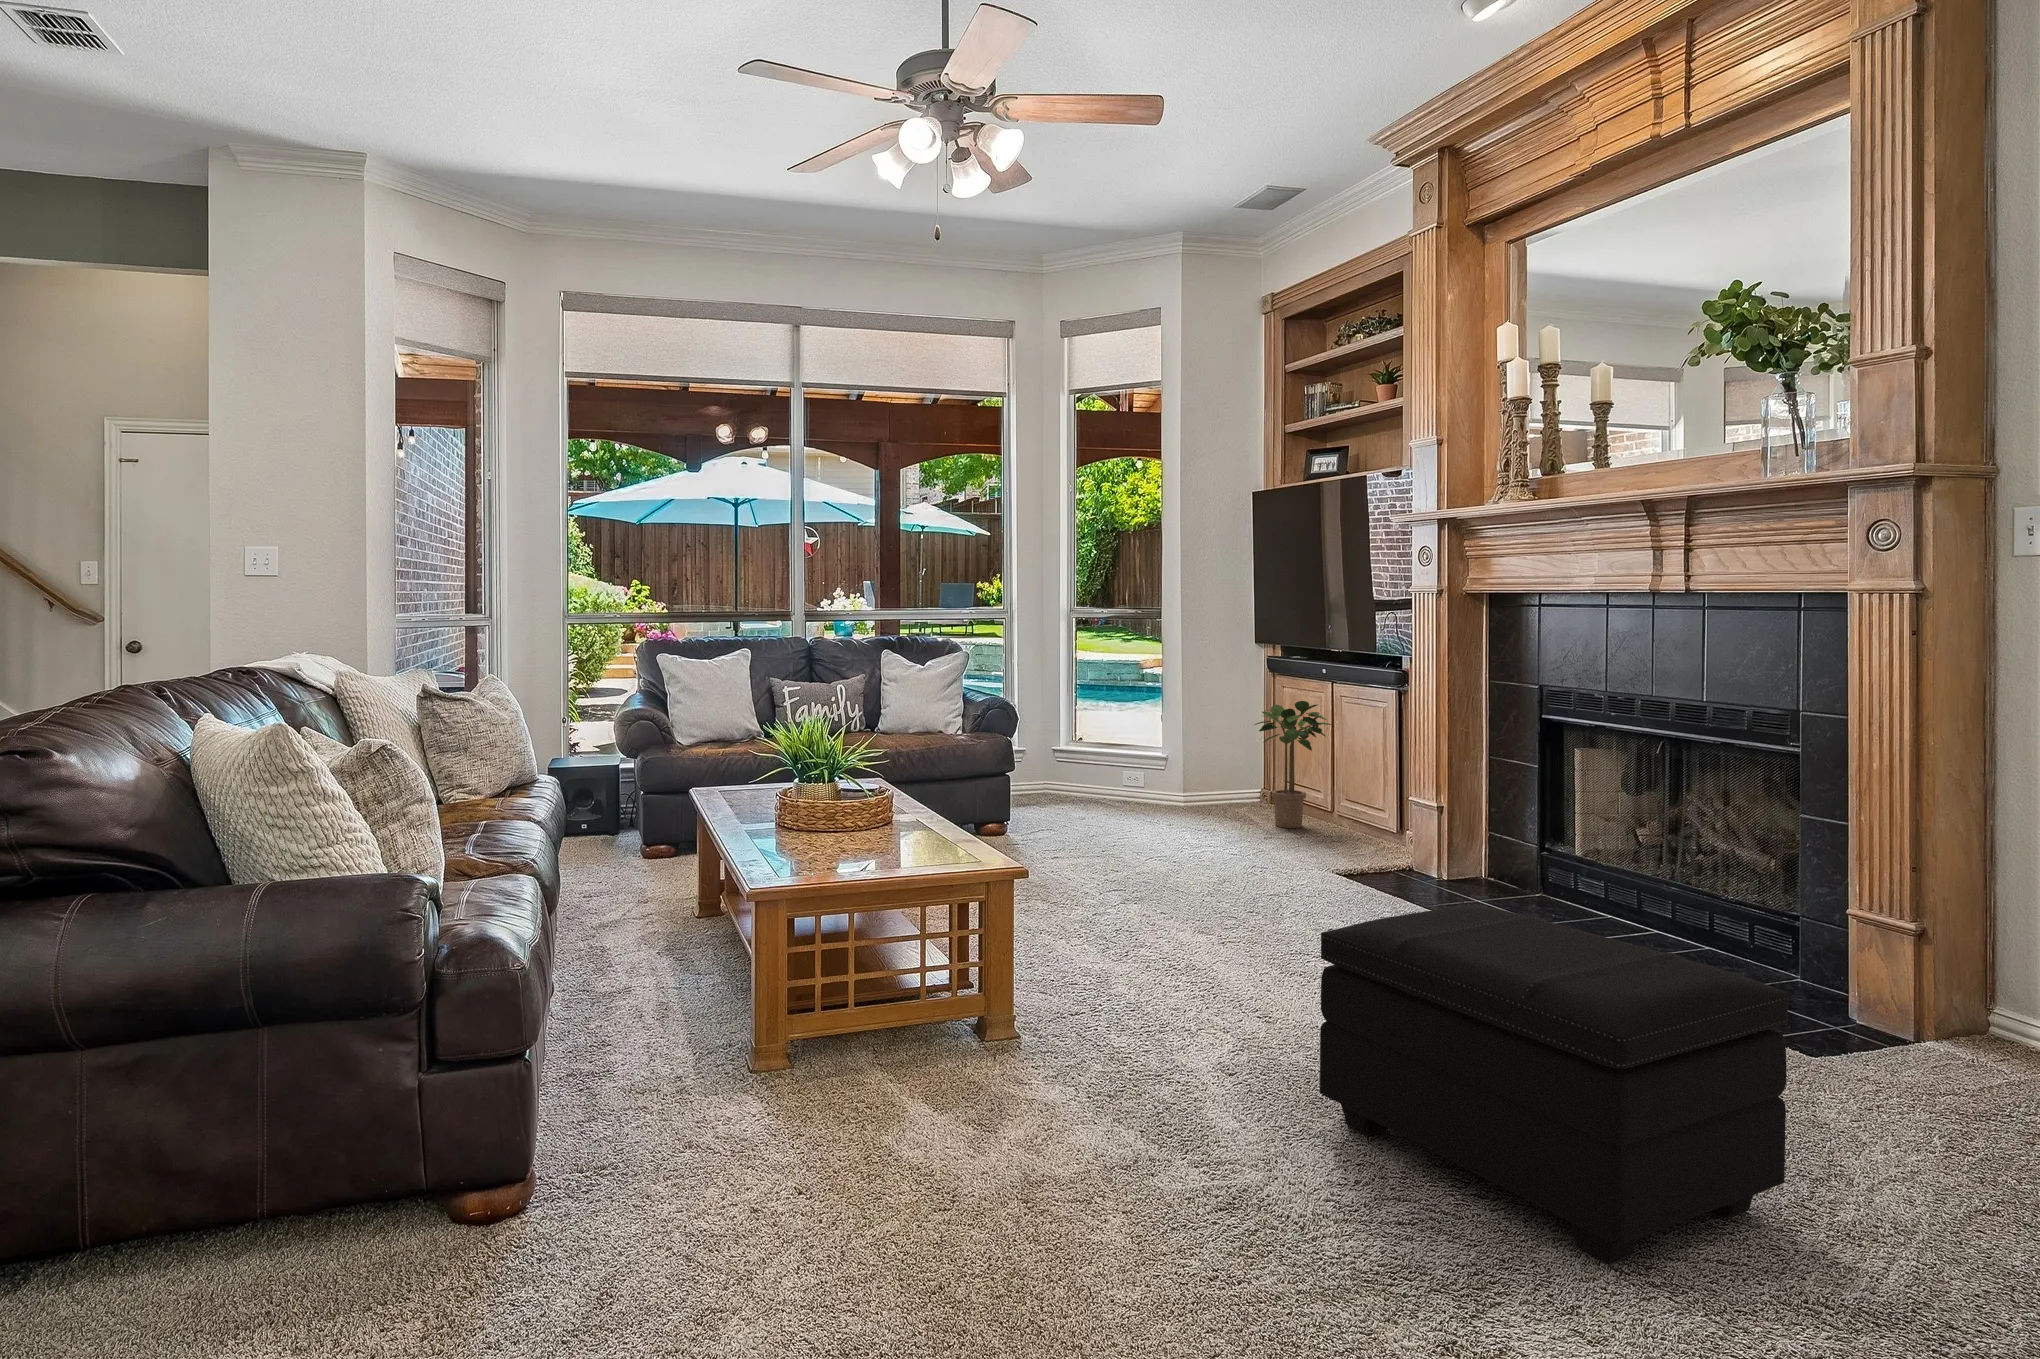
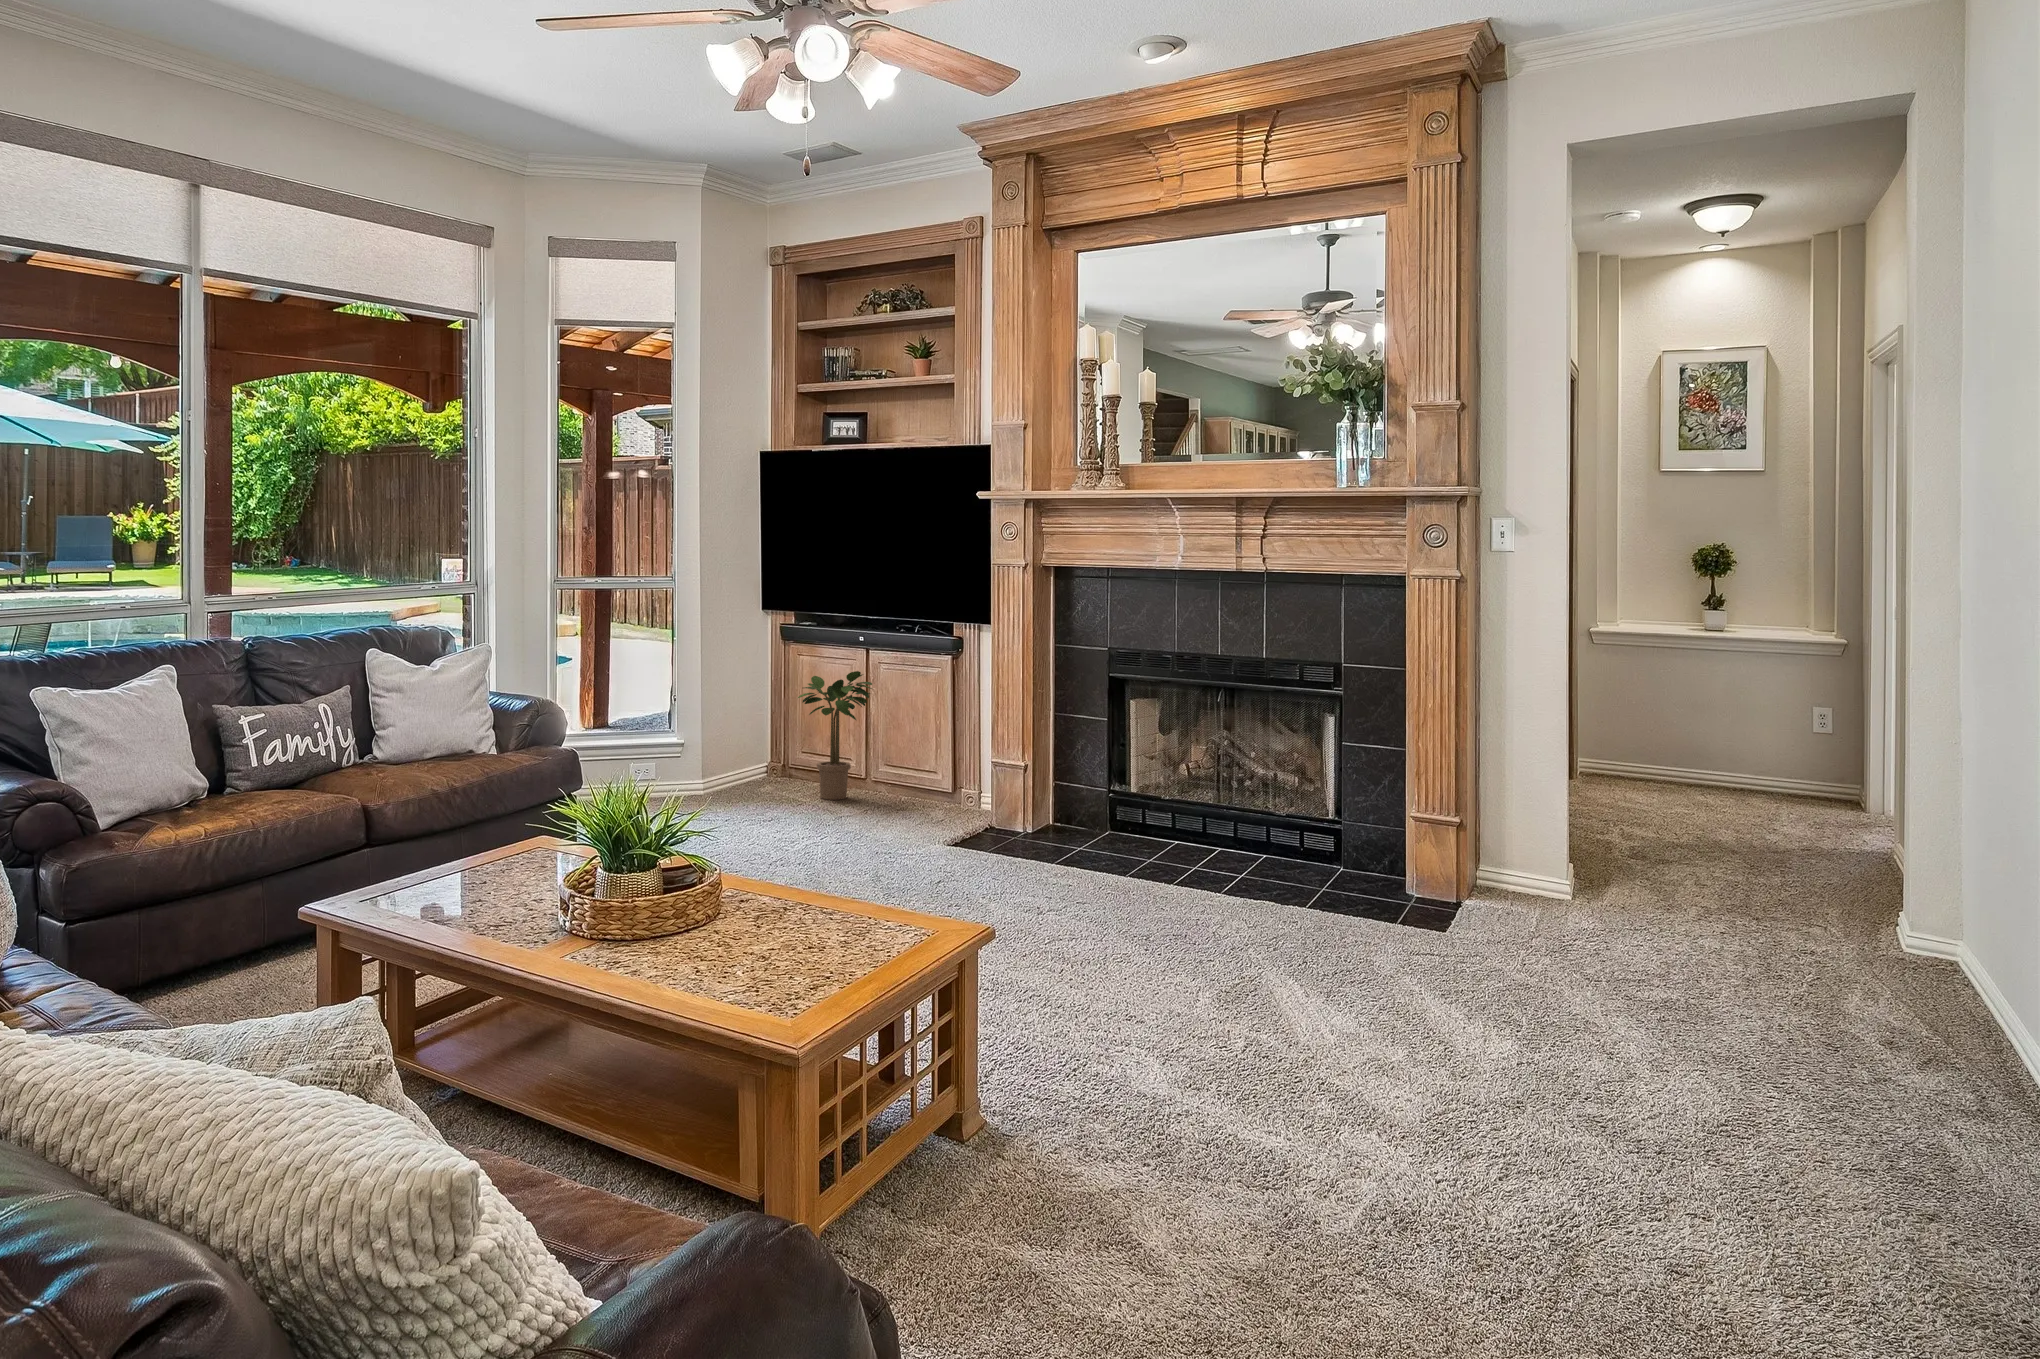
footstool: present [1320,906,1788,1264] -> none [1248,836,1554,1069]

